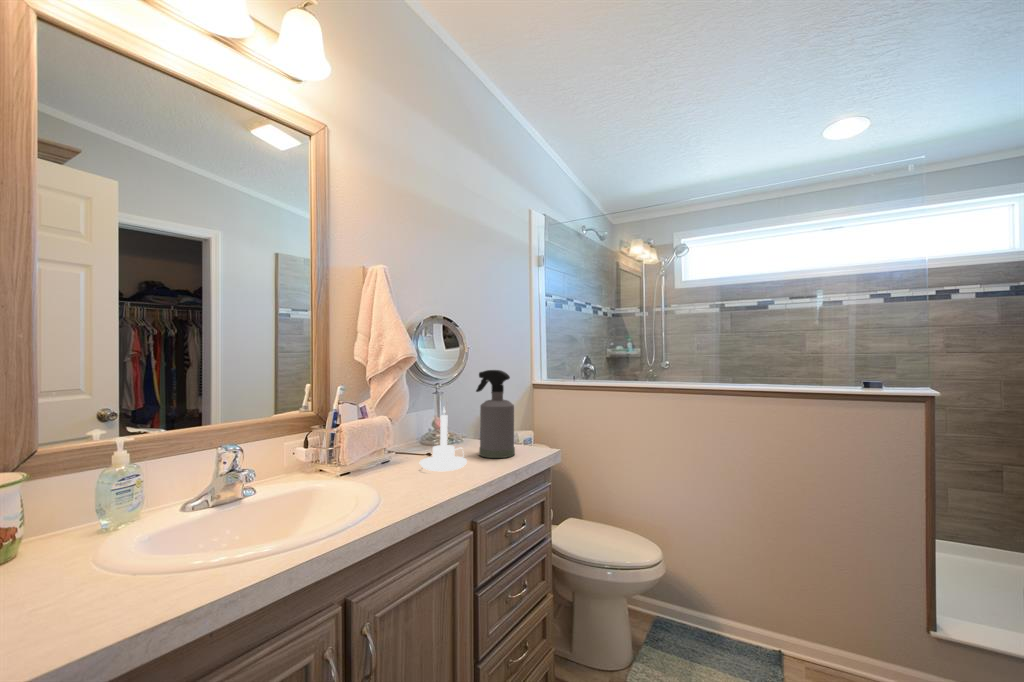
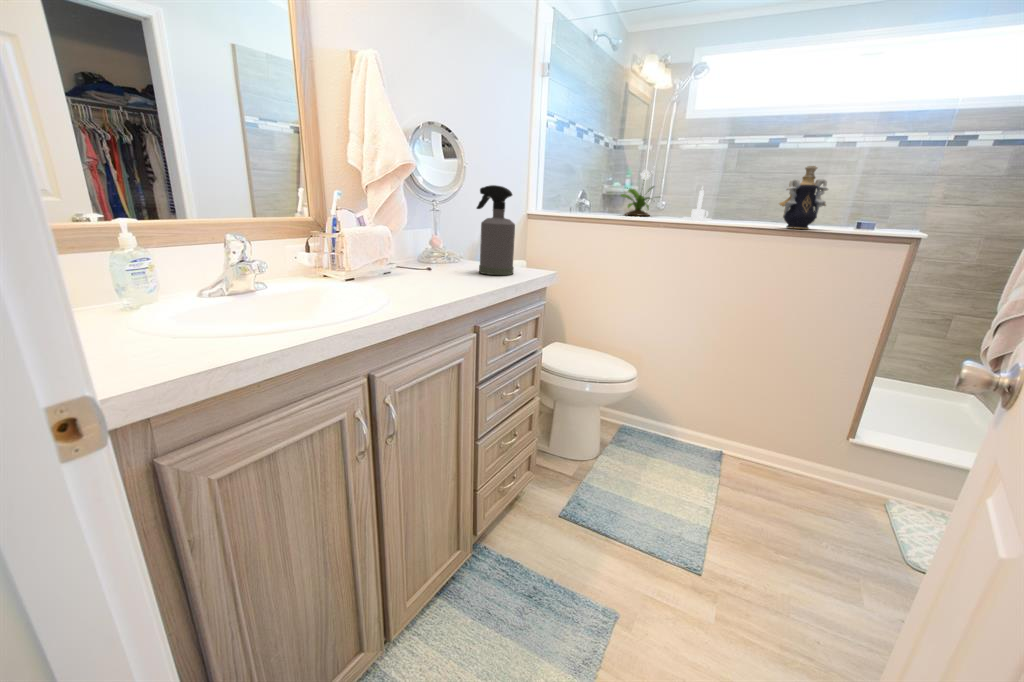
decorative vase: none [778,330,827,389] -> present [779,166,828,229]
potted flower: none [623,331,664,377] -> present [621,170,654,216]
candle holder: present [420,408,467,471] -> present [683,187,711,222]

